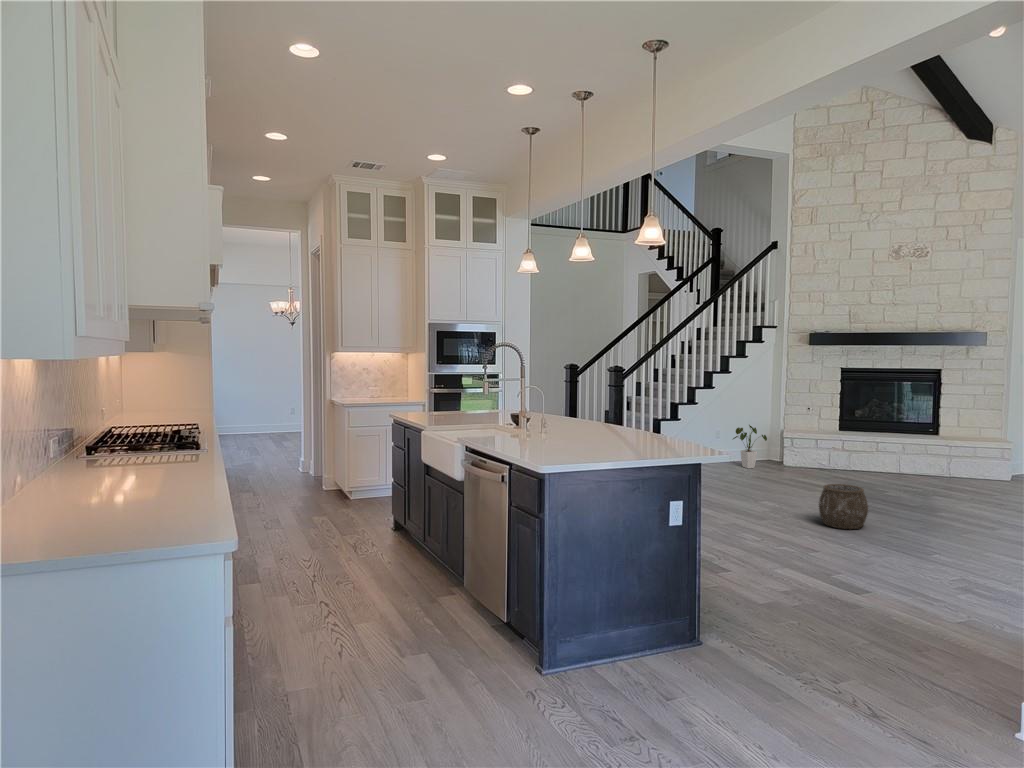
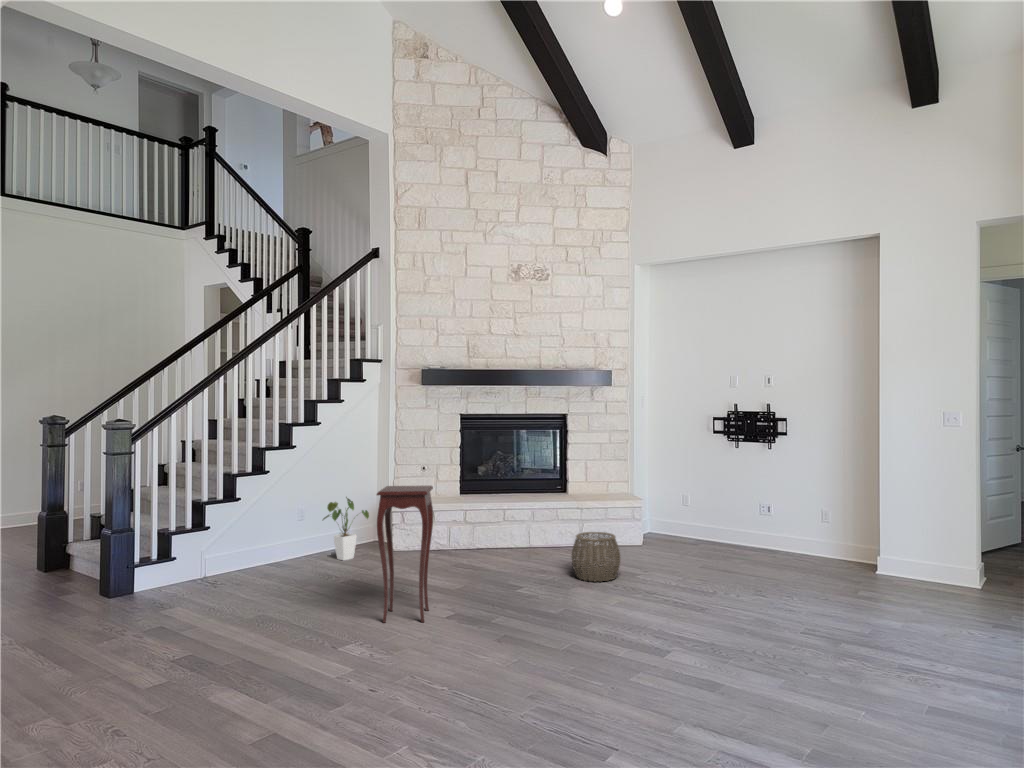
side table: none [782,417,822,506] -> present [377,485,433,623]
woven basket: present [819,484,868,529] -> present [571,532,620,582]

